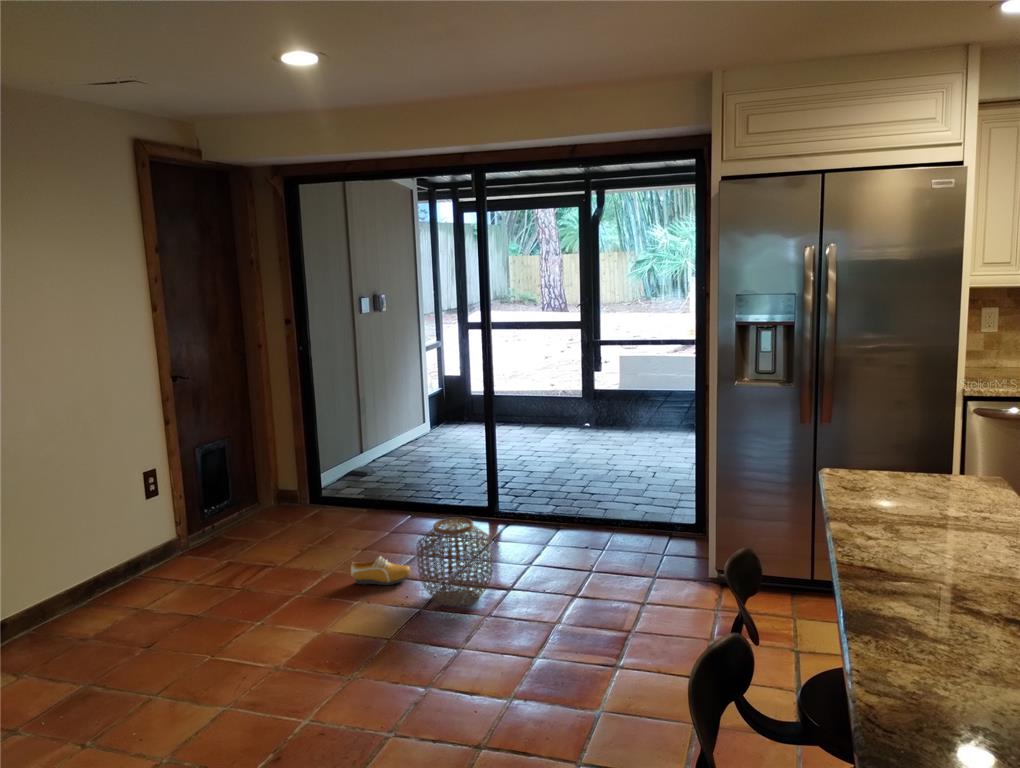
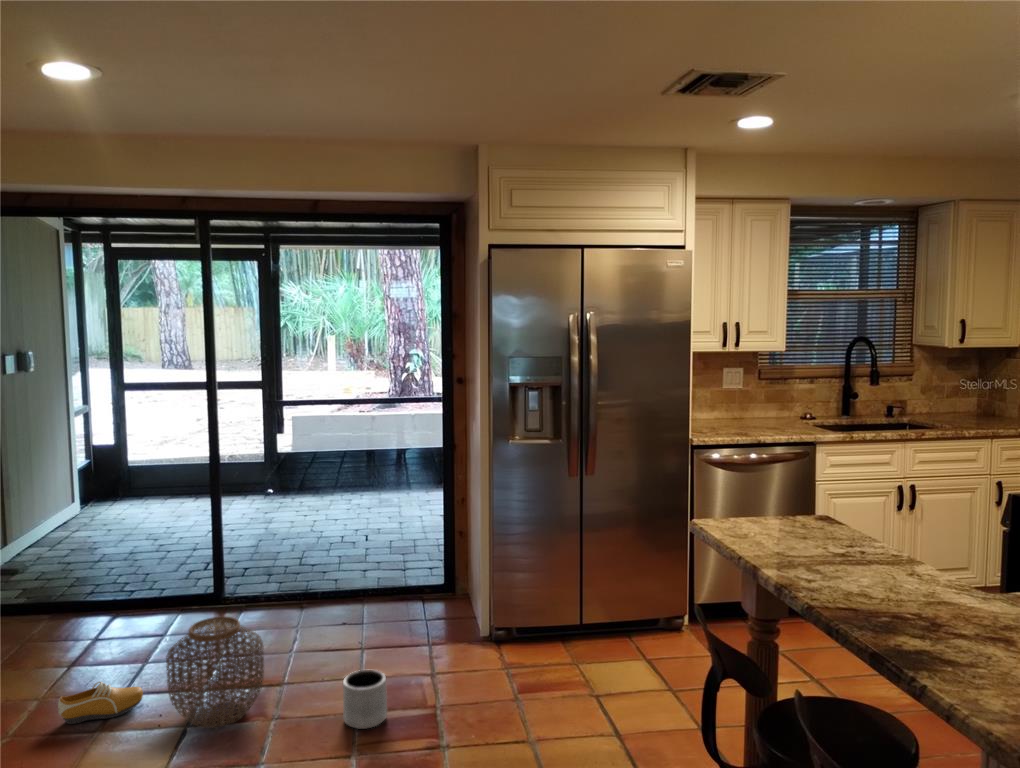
planter: none [546,581,586,630] -> present [343,670,387,729]

